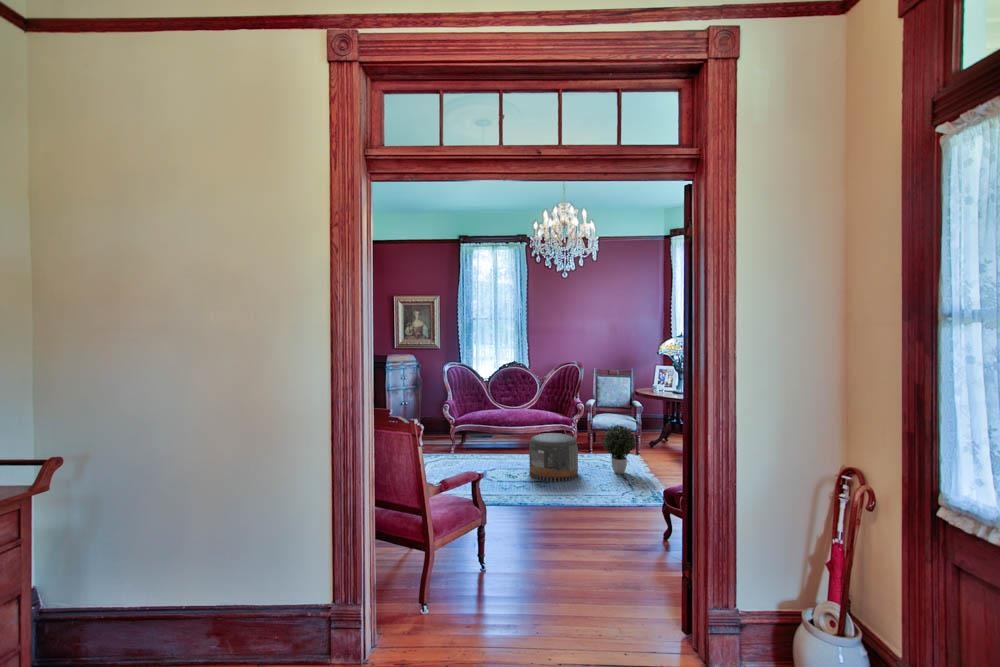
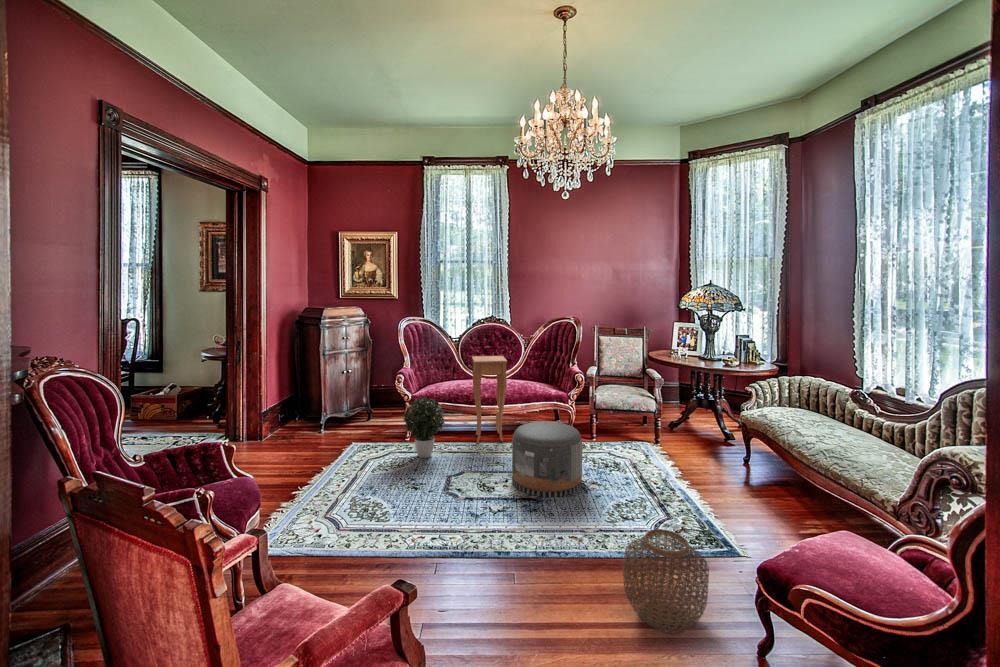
side table: none [499,390,526,455] -> present [472,356,507,443]
potted plant: present [601,425,636,474] -> present [403,396,445,458]
woven basket: none [592,477,637,532] -> present [623,529,709,632]

